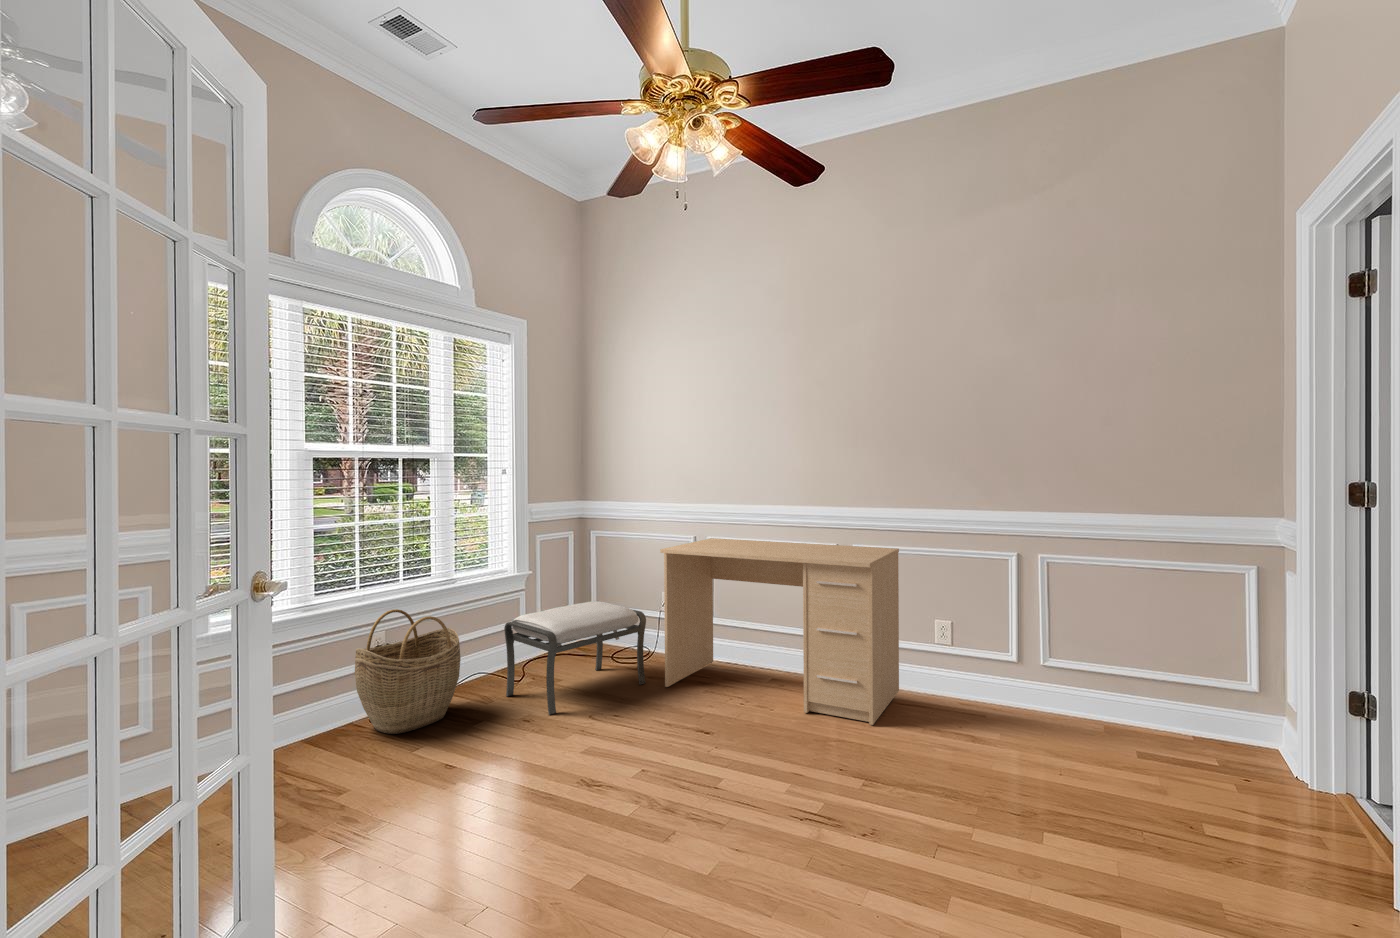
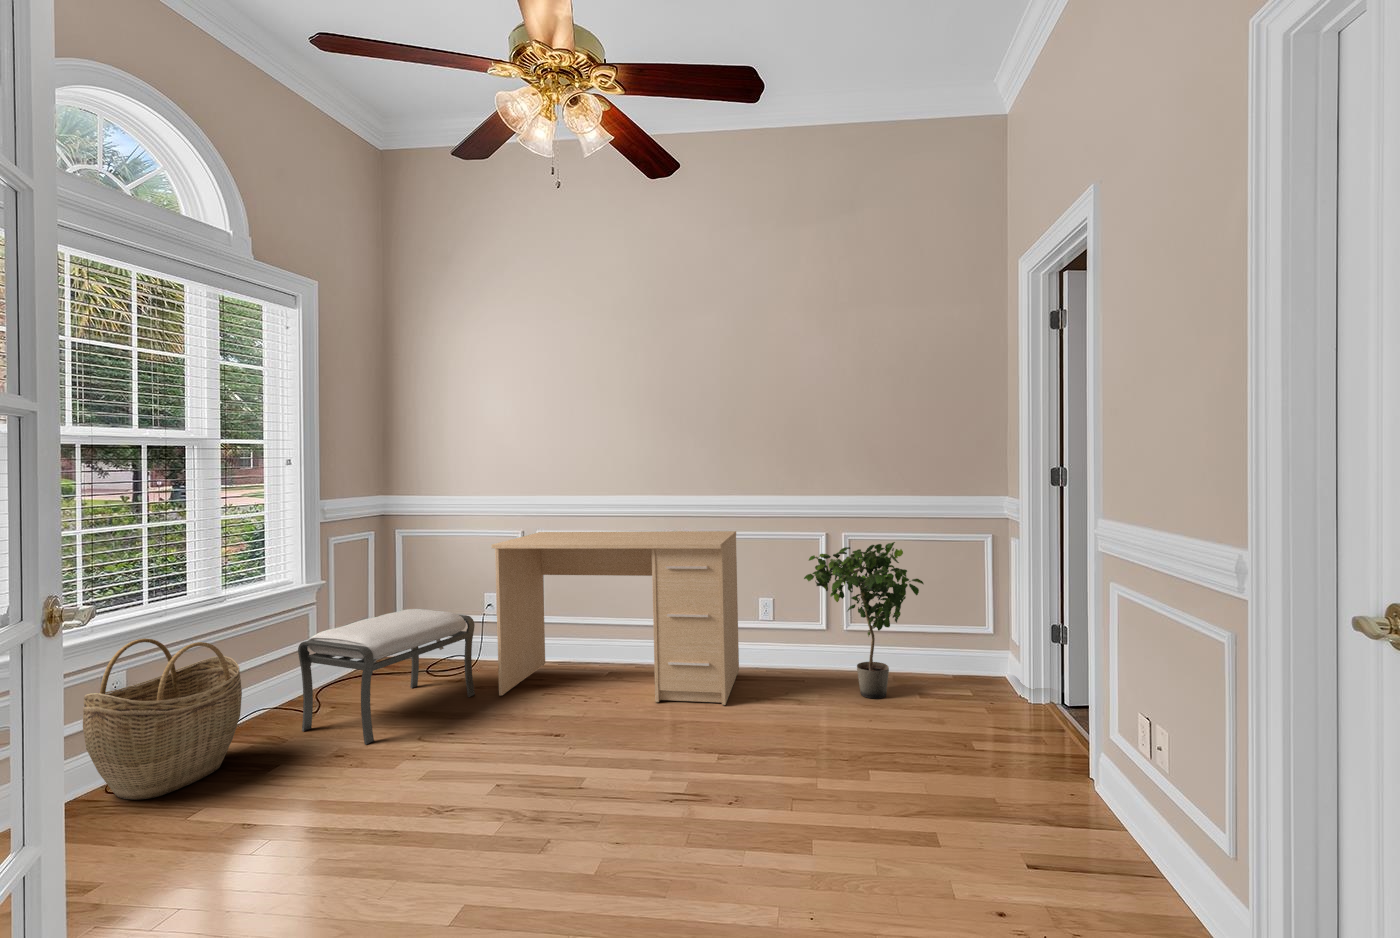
potted plant: none [962,572,1109,742] -> present [804,542,924,699]

